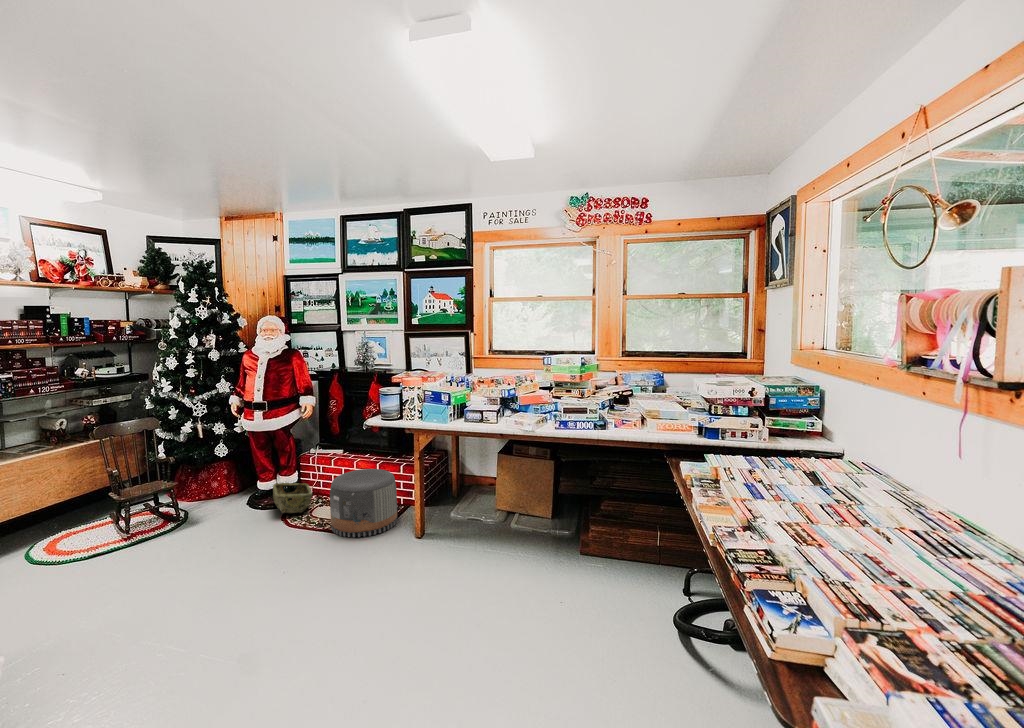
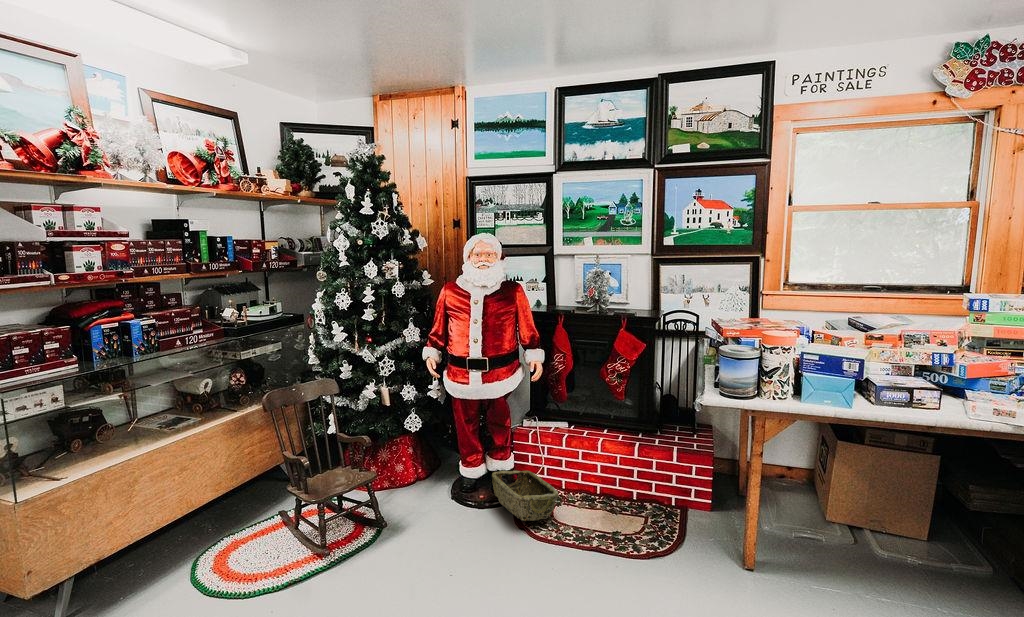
pouf: present [330,469,397,537] -> none [608,461,707,575]

